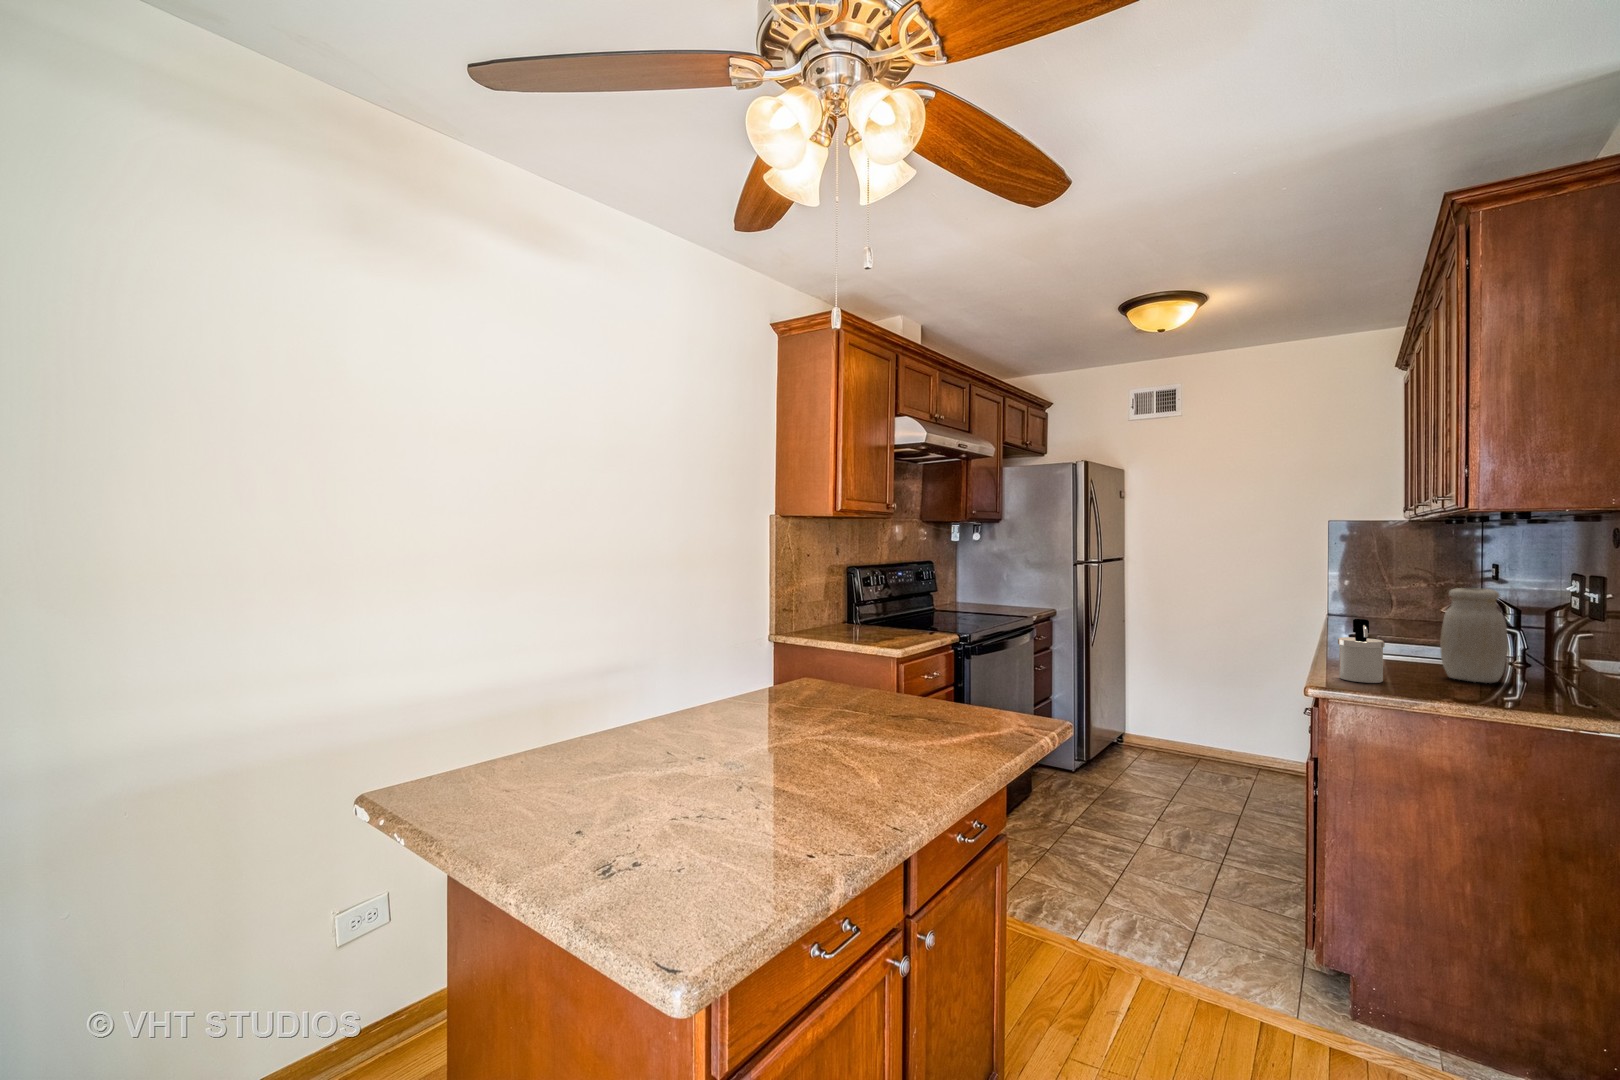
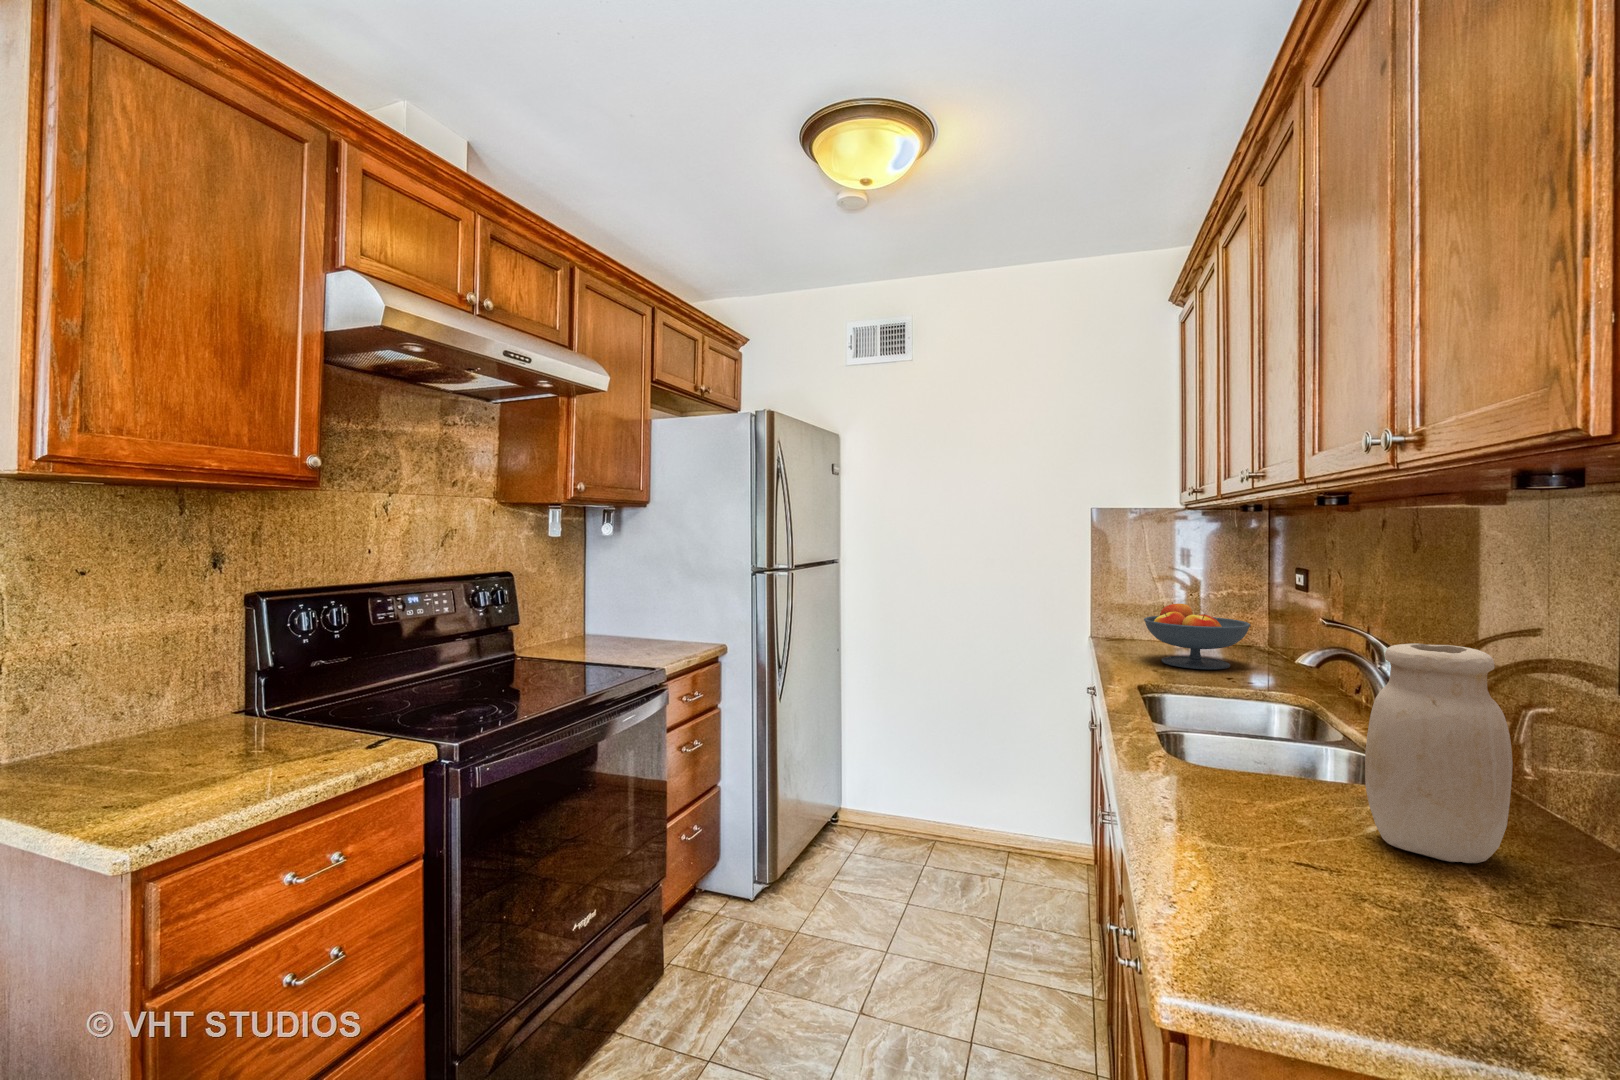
fruit bowl: none [1365,586,1449,630] -> present [1144,602,1251,670]
soap dispenser: present [1338,619,1385,683] -> none [1183,726,1287,893]

